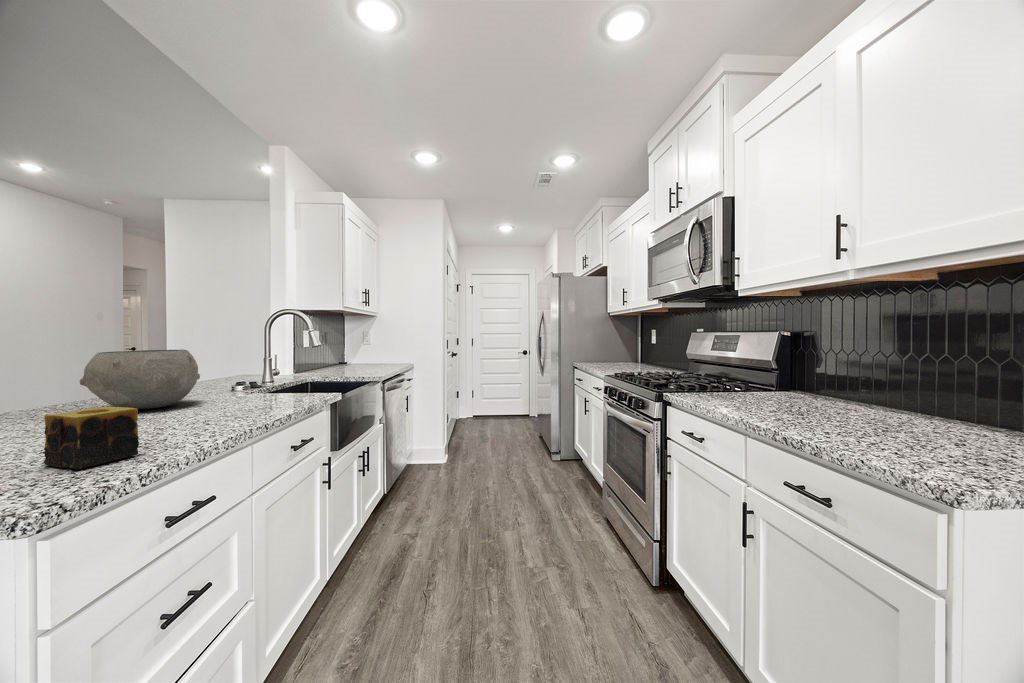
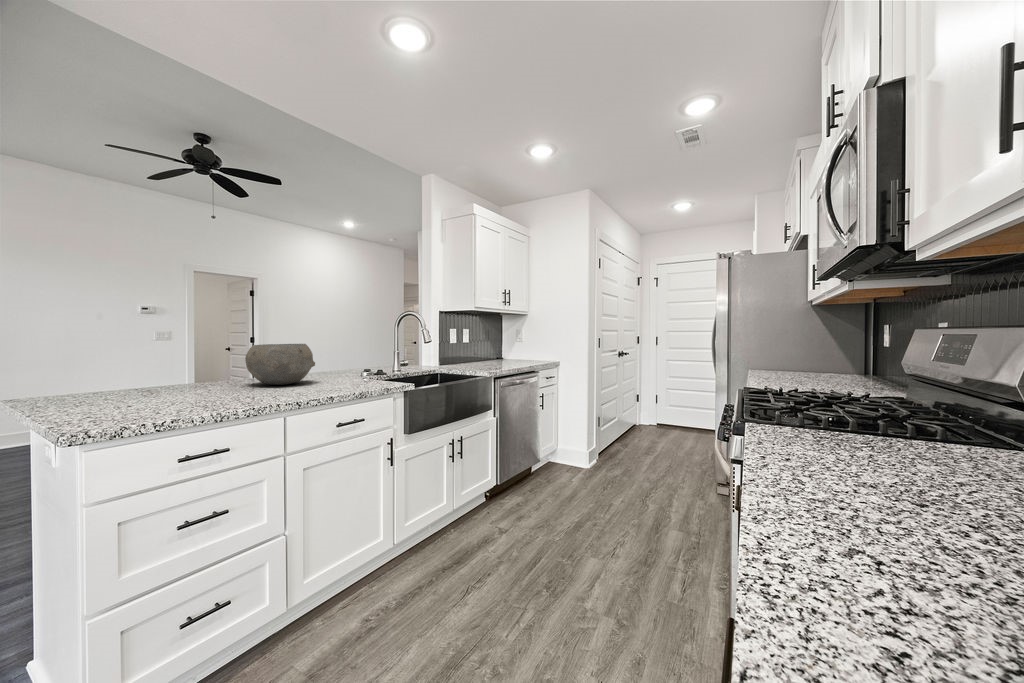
candle: present [44,406,139,469] -> none [135,379,178,417]

